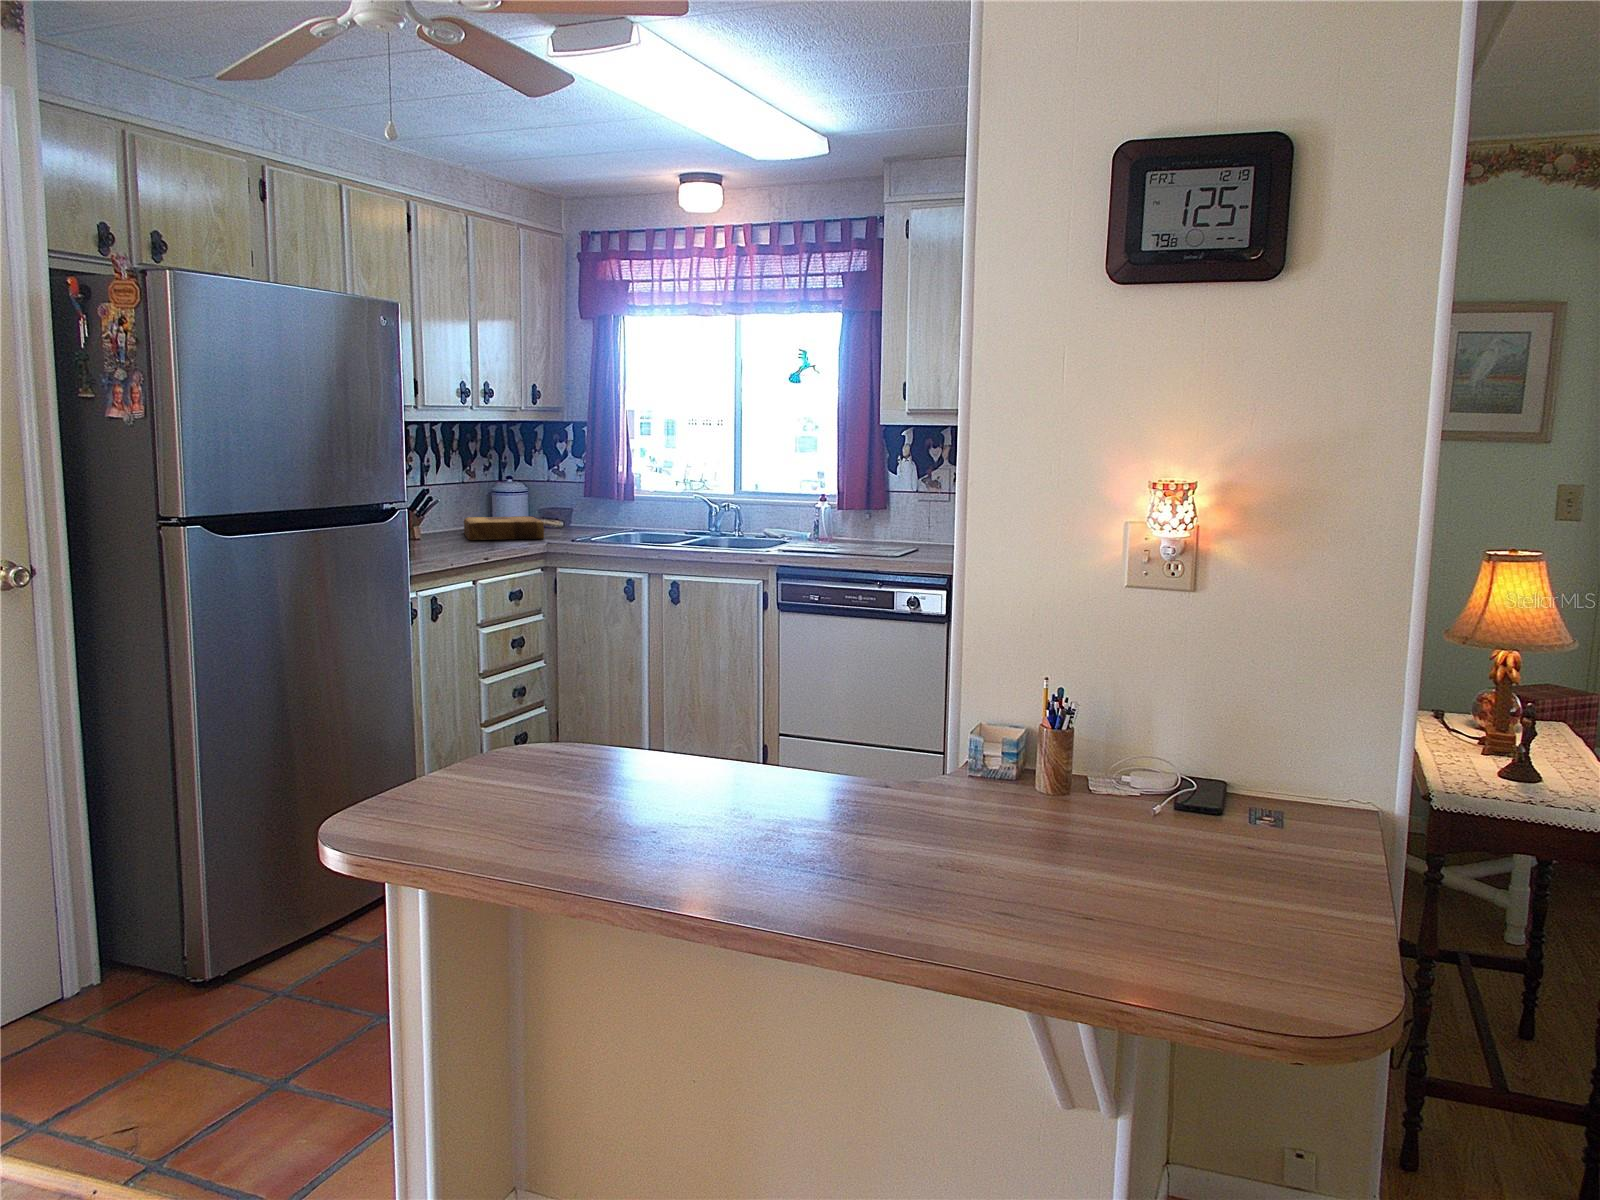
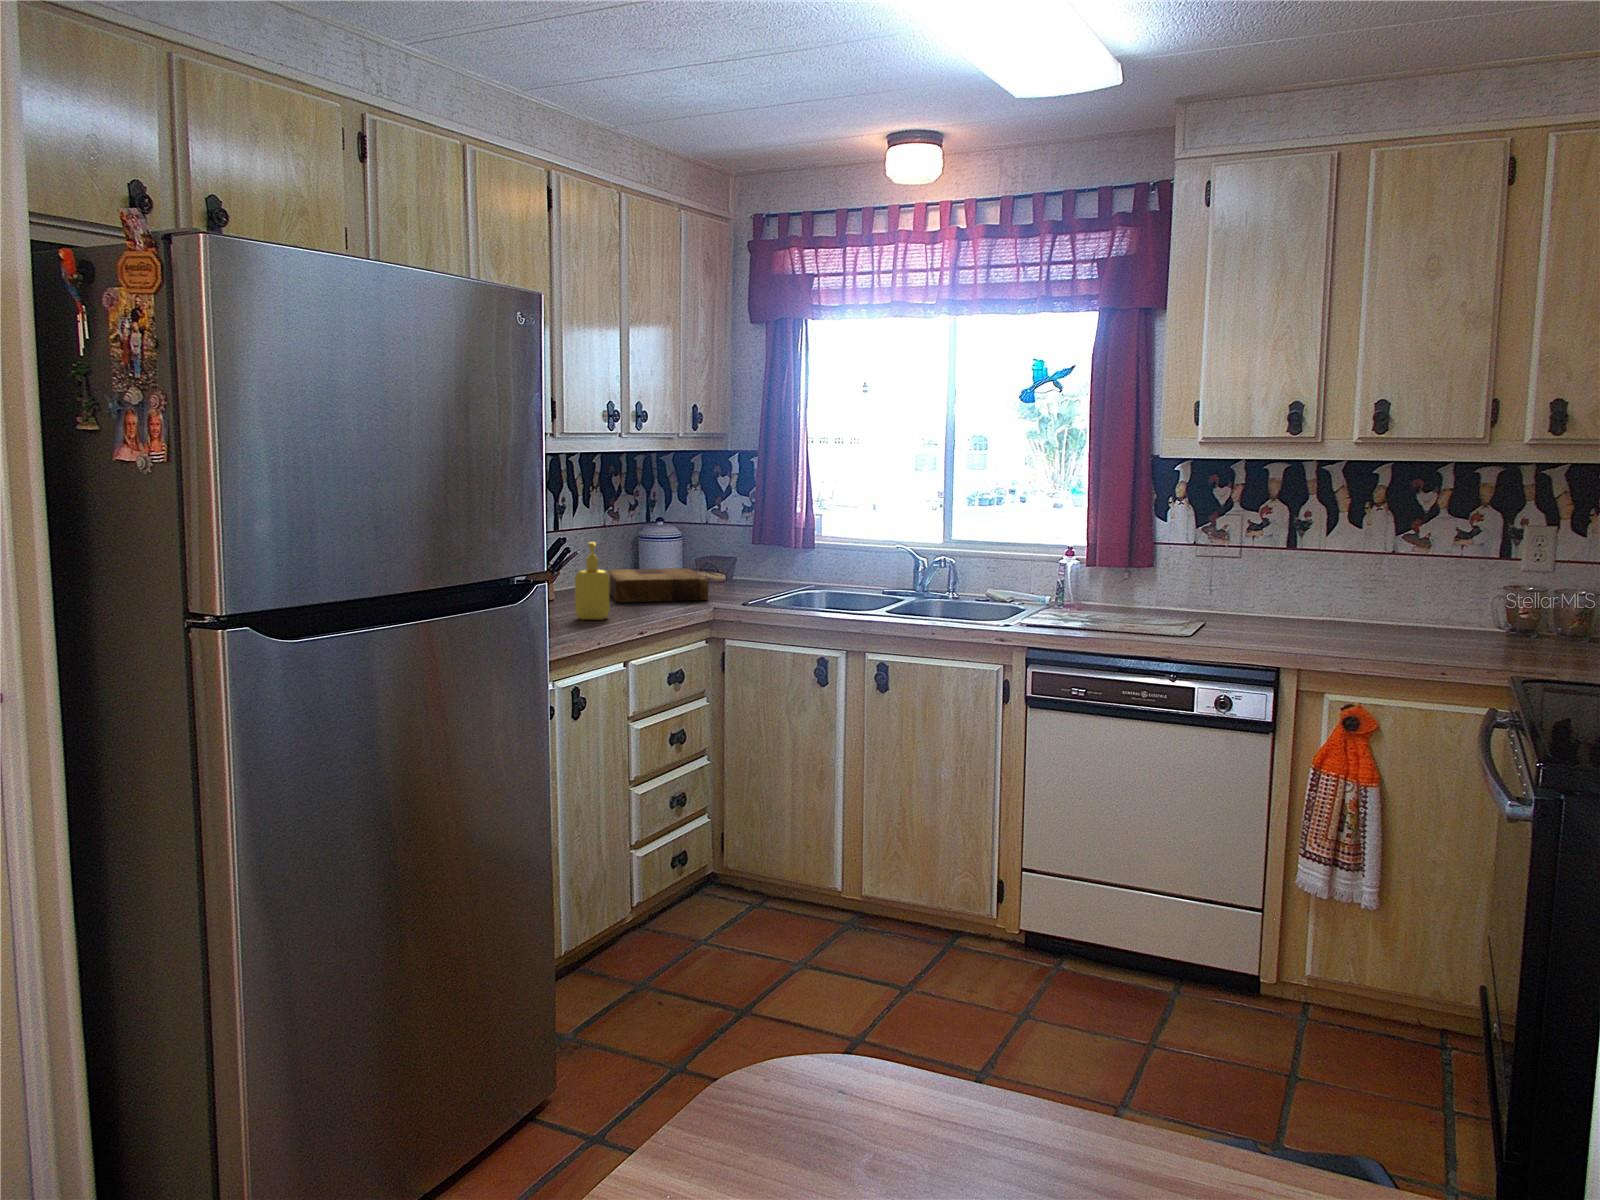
soap dispenser: none [433,490,461,550] -> present [575,542,610,620]

